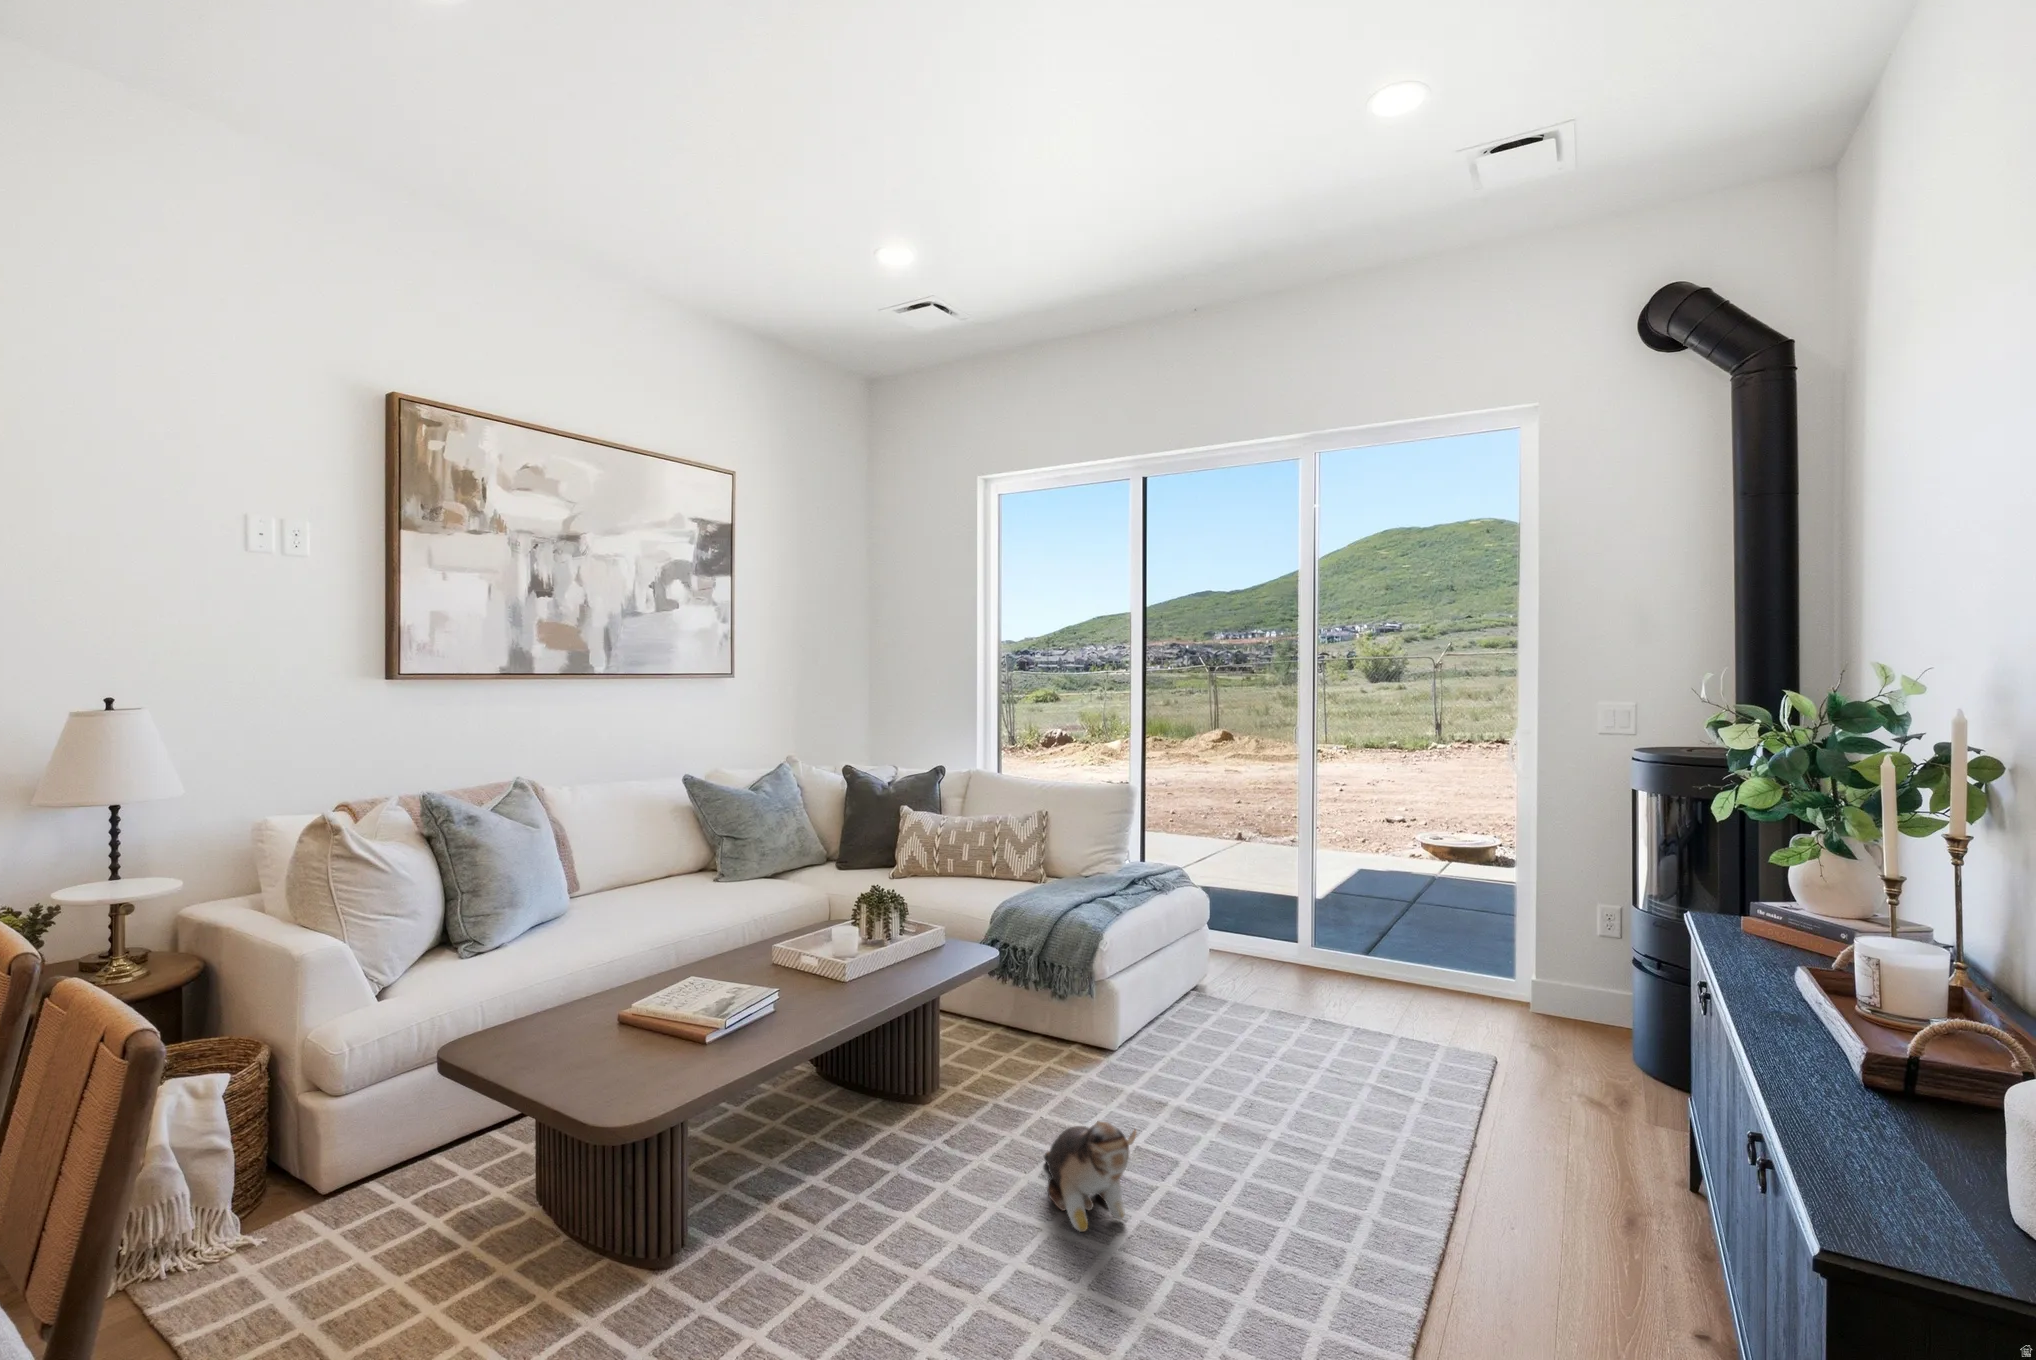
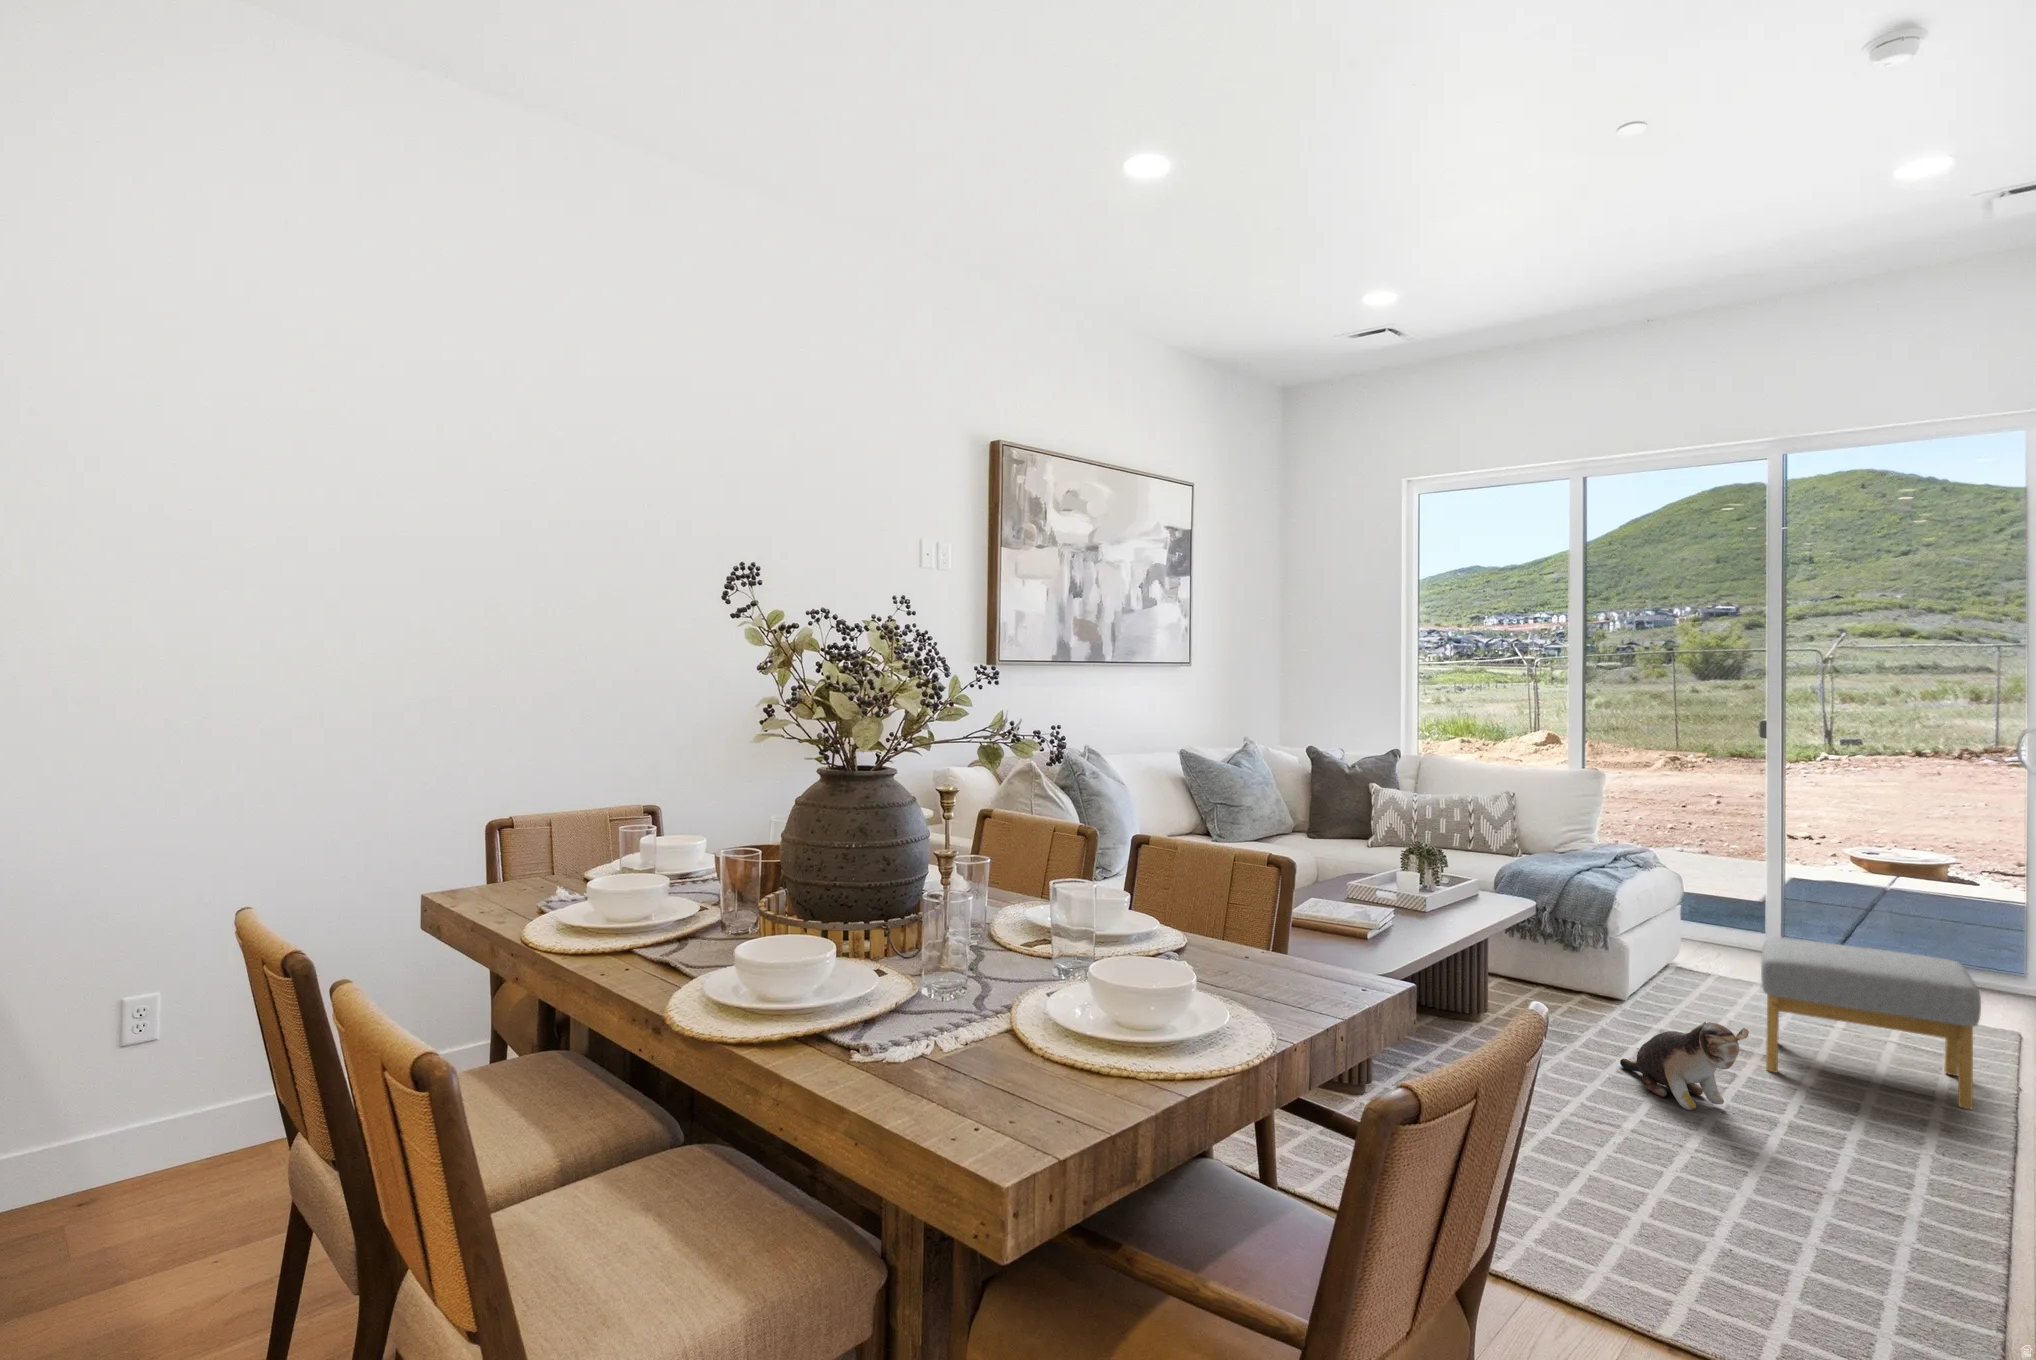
footstool: none [1206,983,1415,1189] -> present [1761,938,1981,1109]

